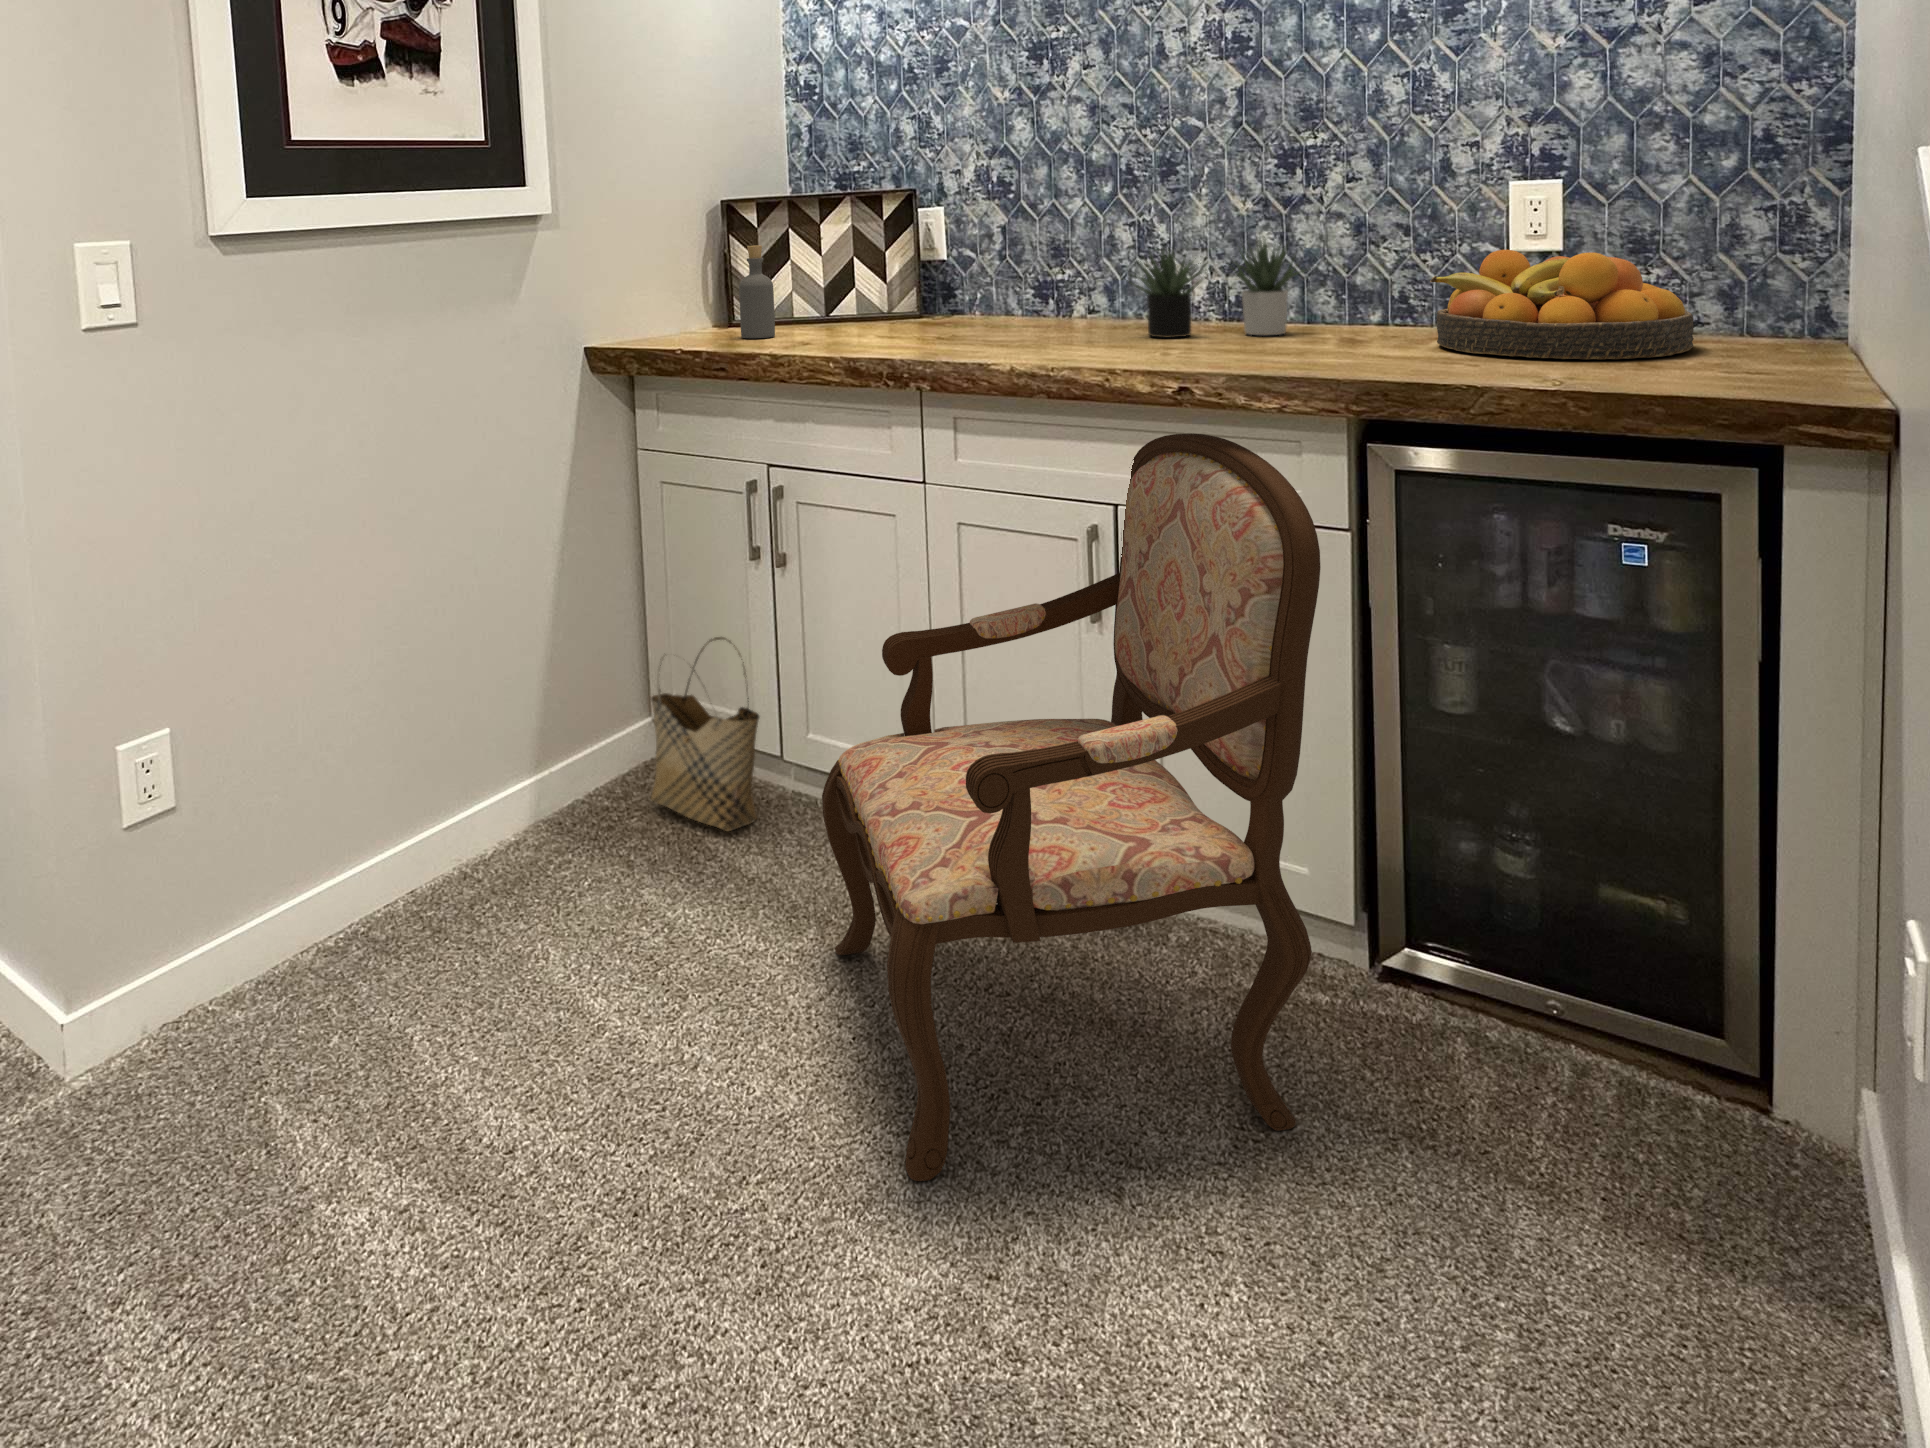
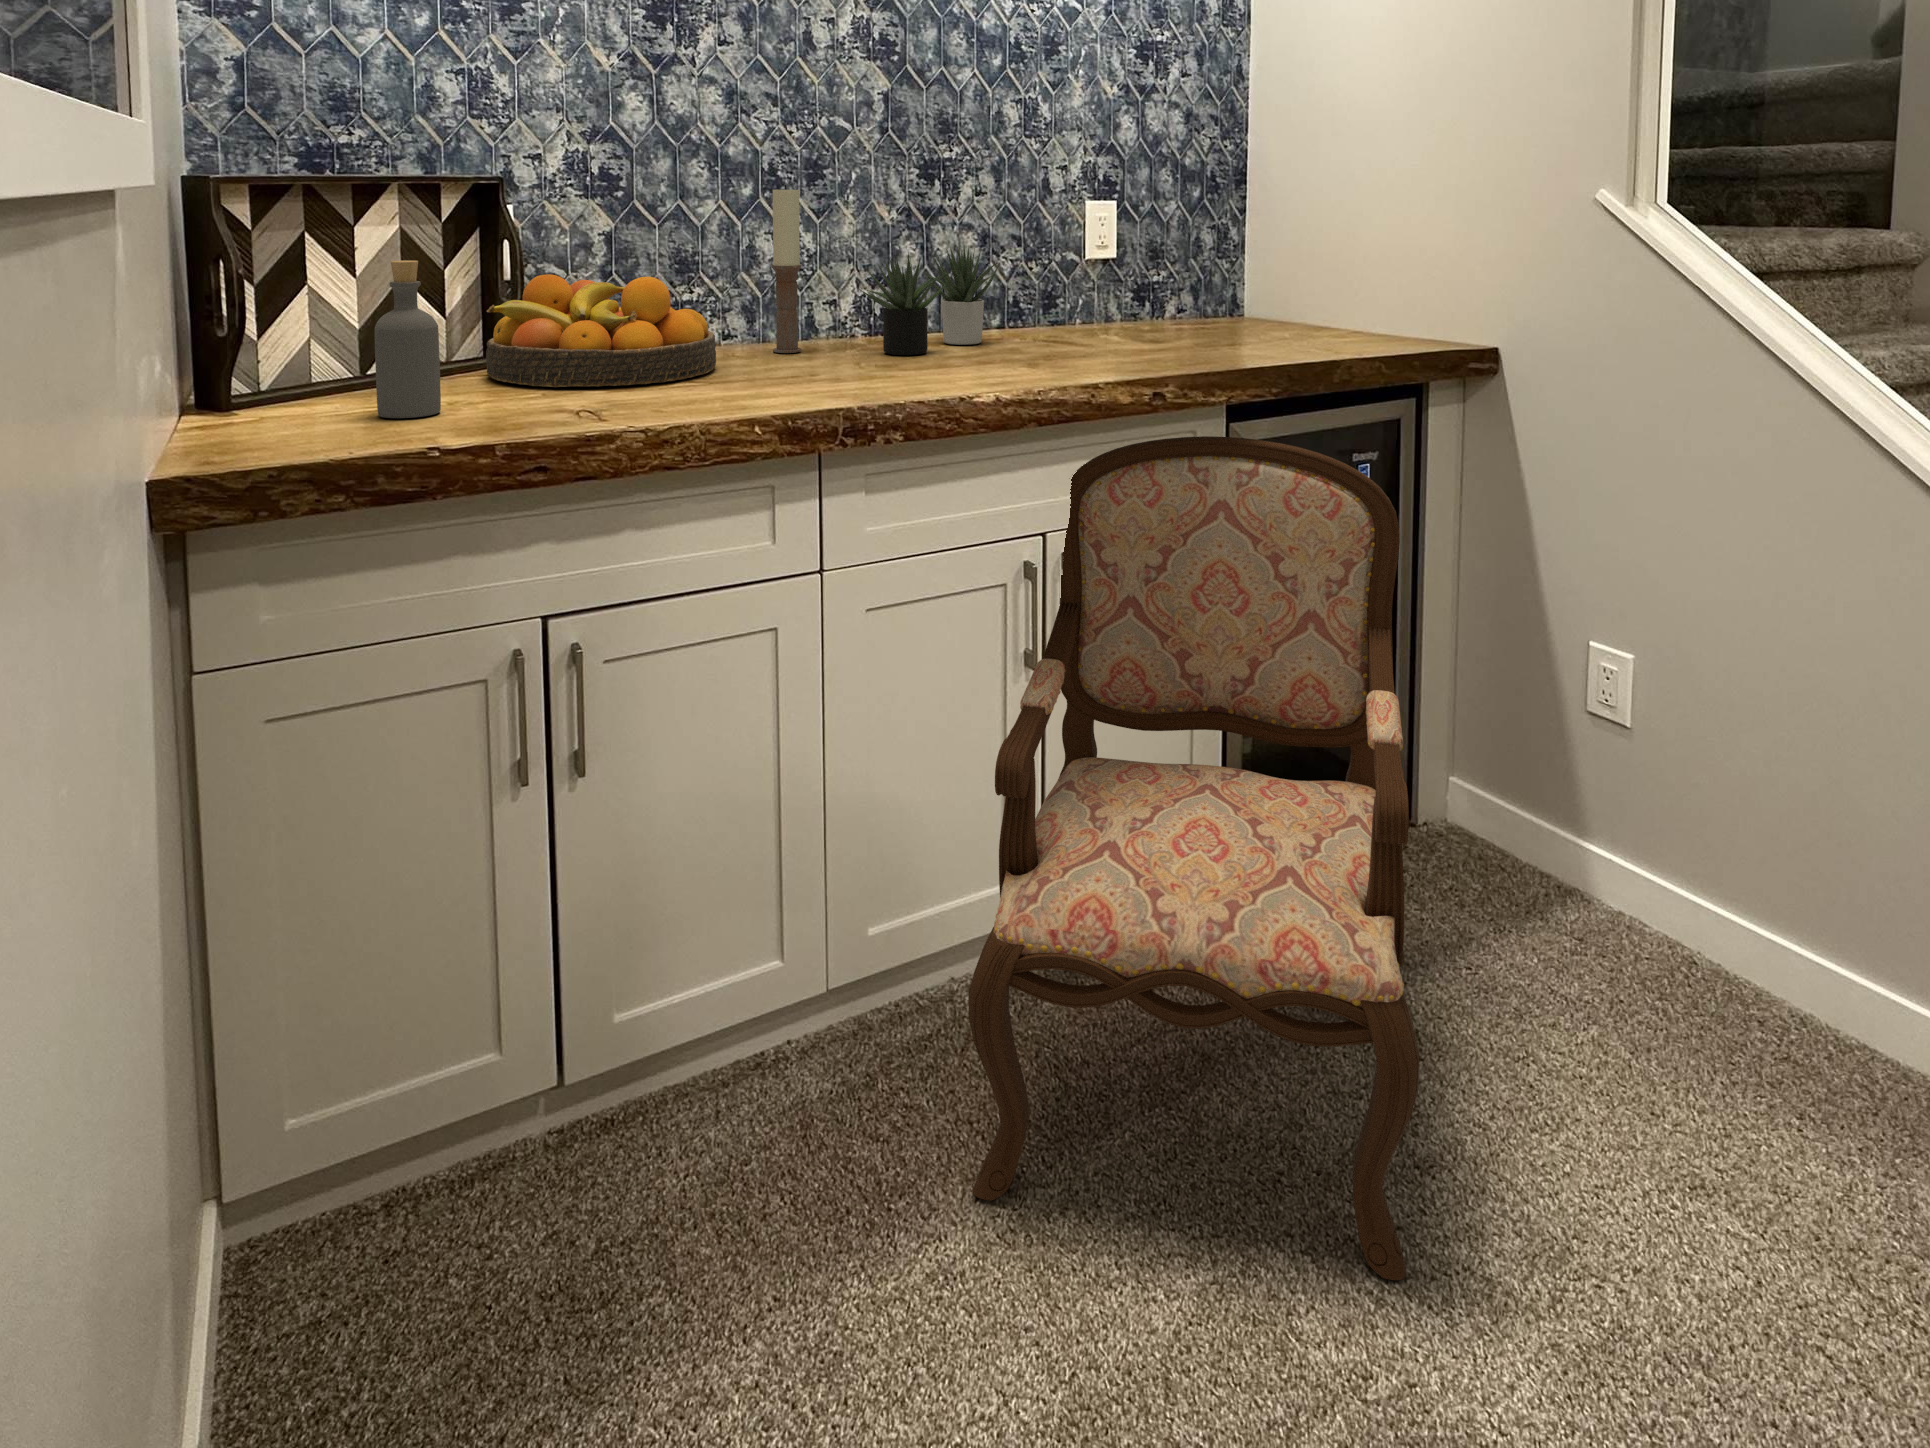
candle: none [1088,184,1116,329] -> present [772,185,801,353]
fruit bowl: present [1430,250,1694,359] -> present [486,274,716,387]
woven basket: present [651,637,759,831] -> none [397,920,628,1286]

